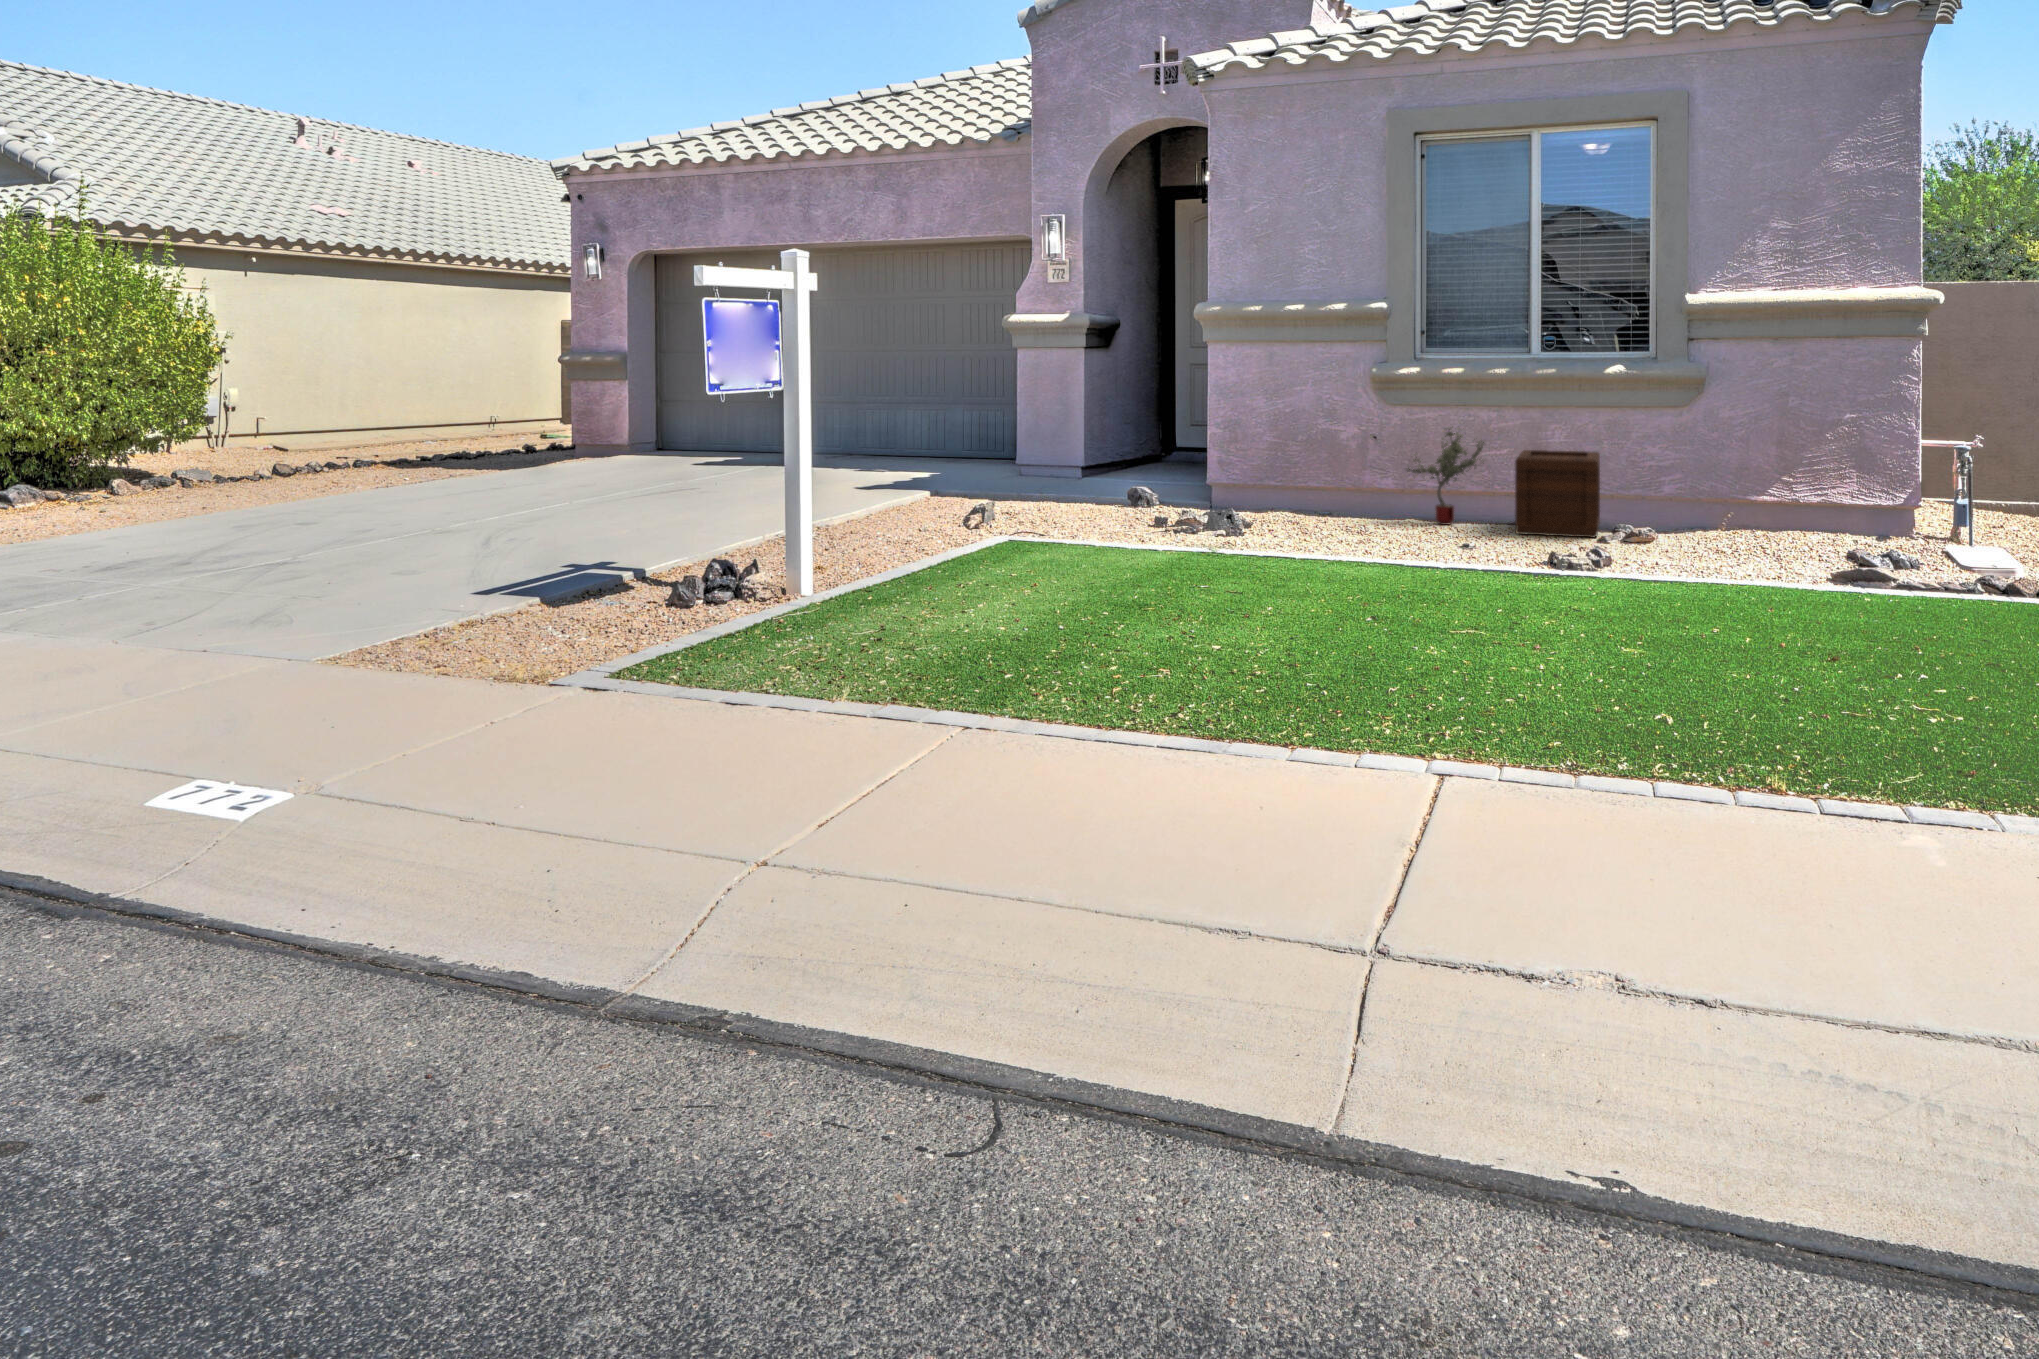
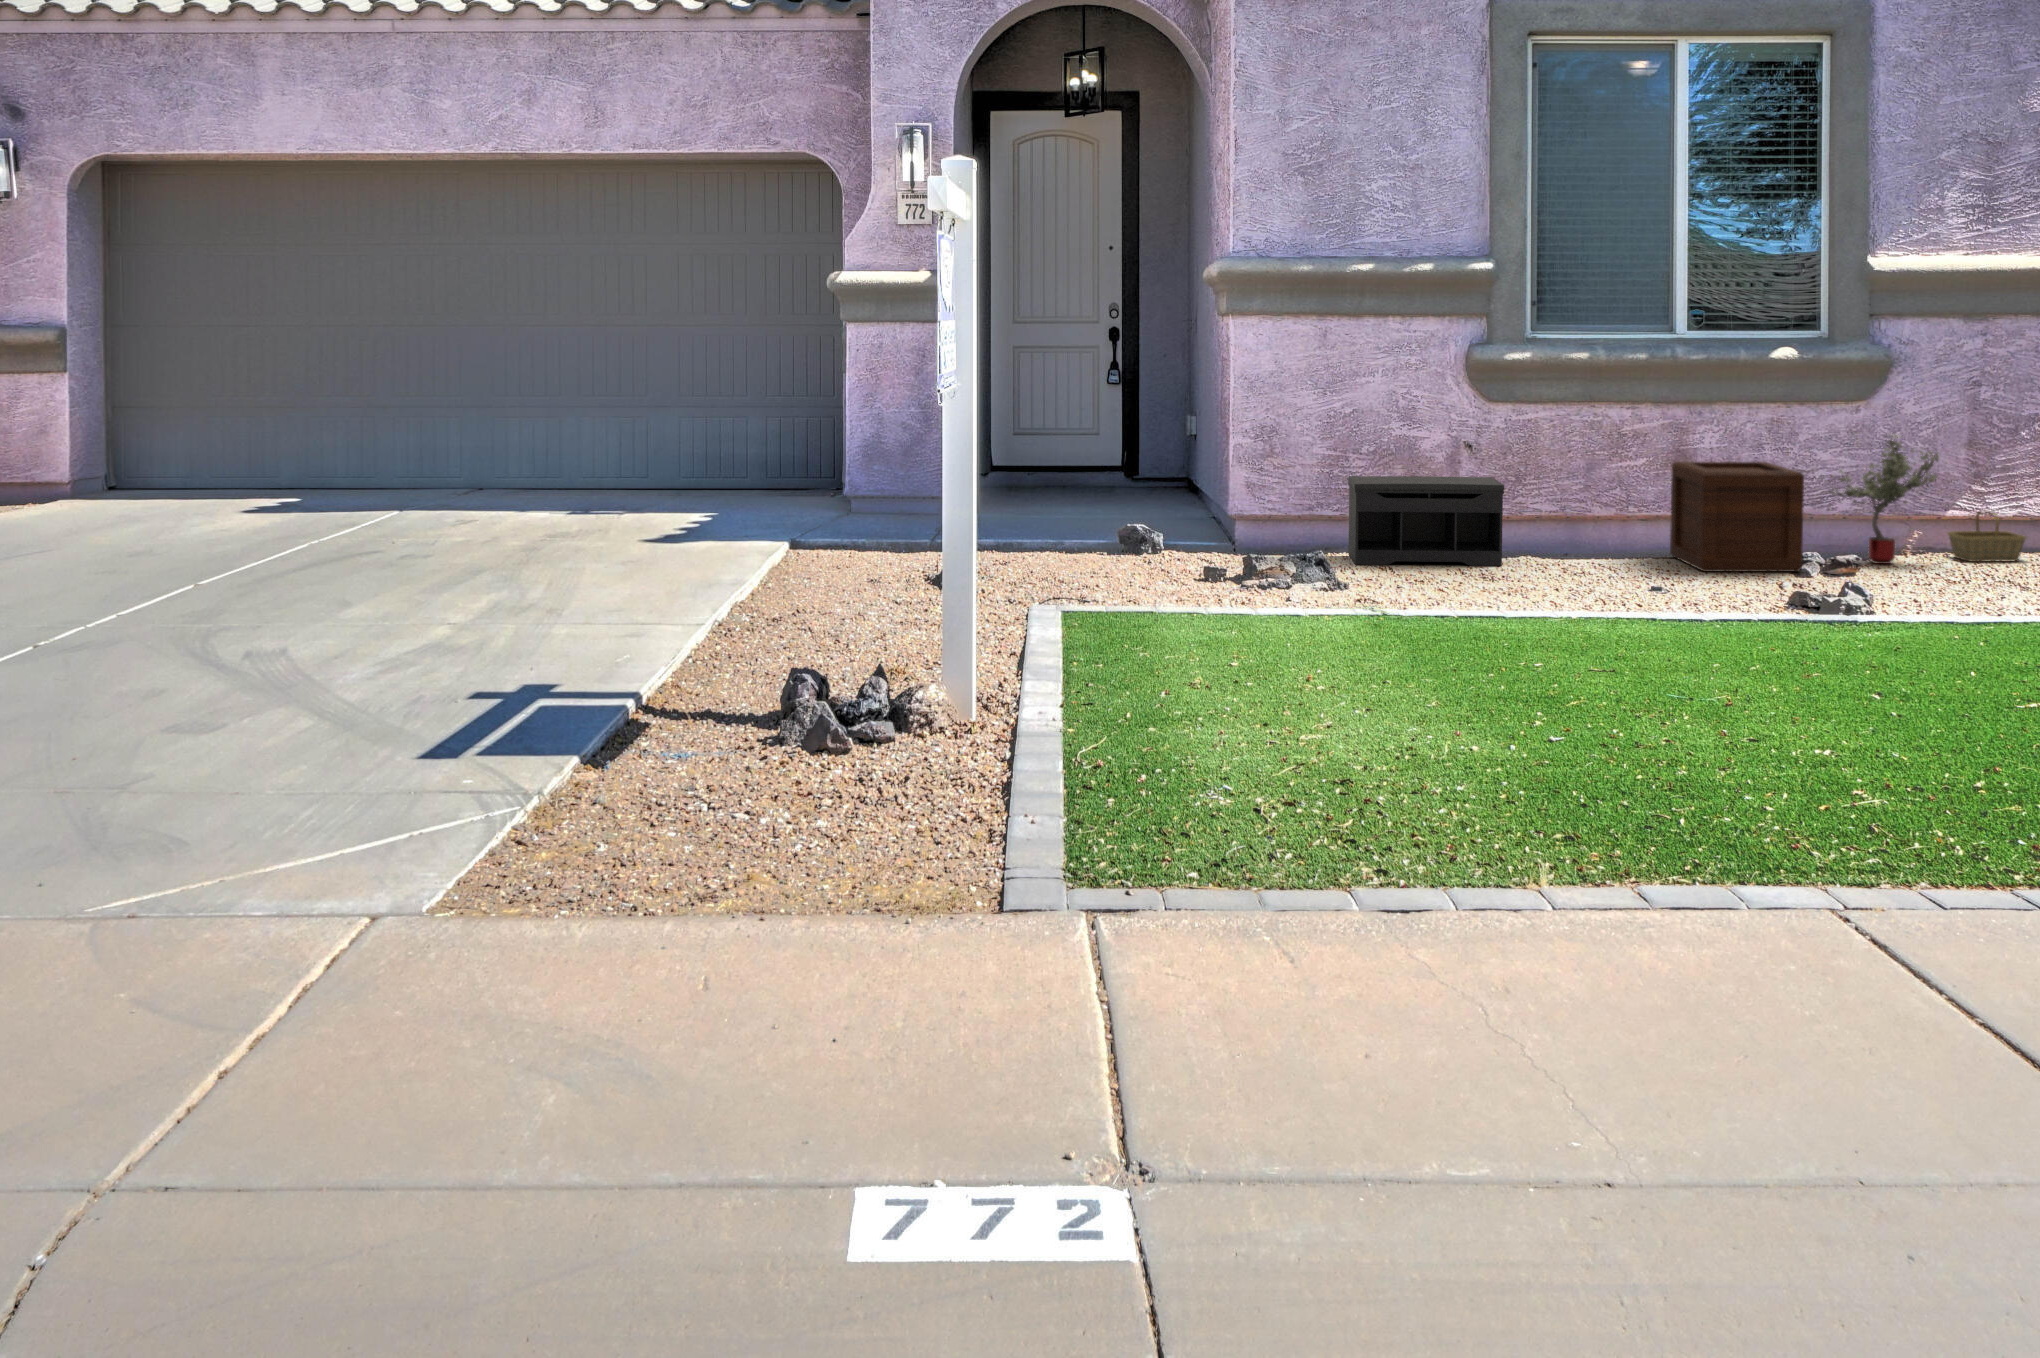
potted tree: present [1407,428,1484,525] -> present [1830,434,1939,564]
bench: none [1269,455,1385,524] -> present [1348,476,1504,566]
basket: none [1756,496,1817,539] -> present [1948,511,2026,562]

